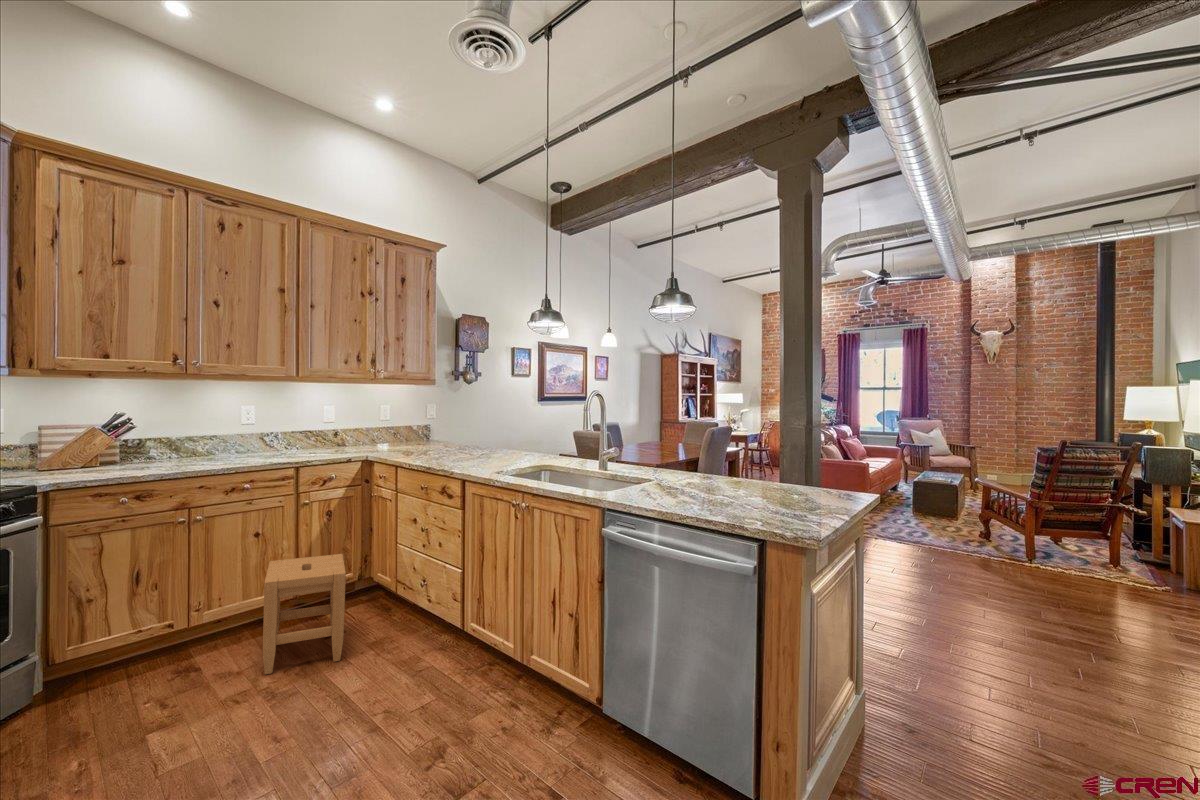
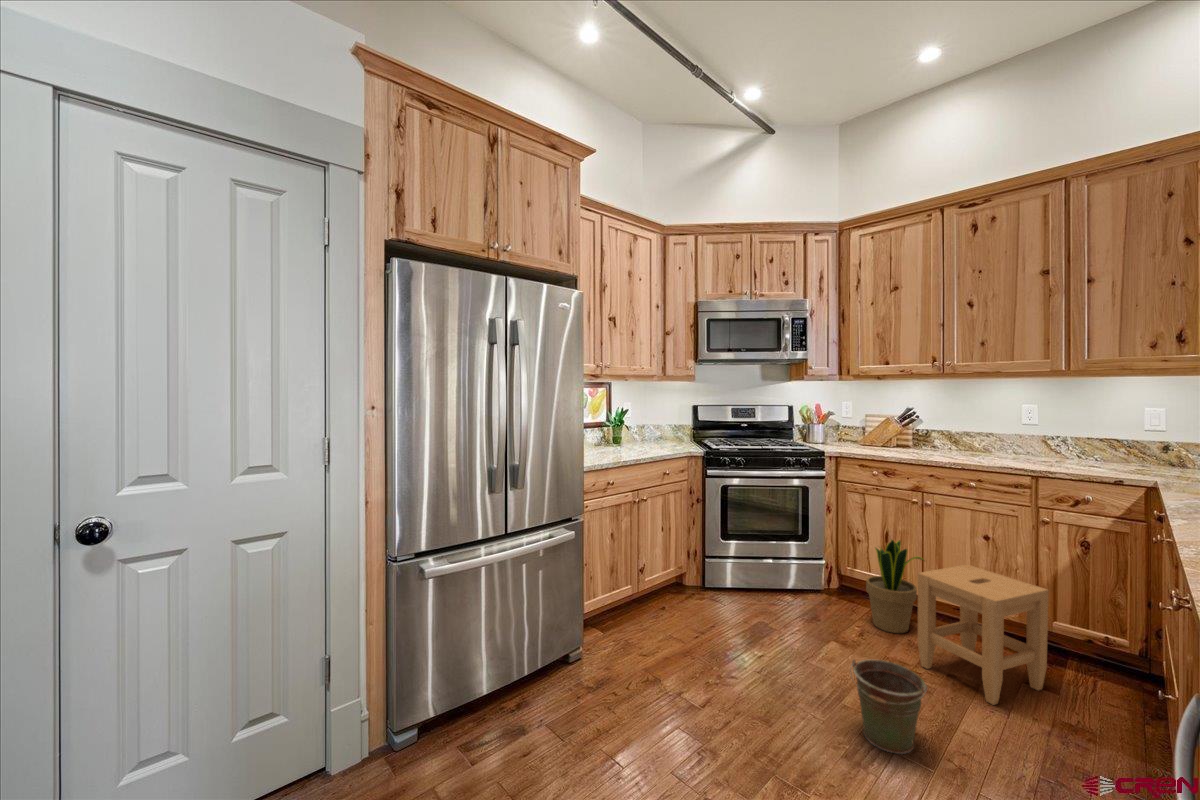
potted plant: none [149,566,218,678] -> present [866,540,924,633]
bucket: none [312,655,381,742] -> present [851,660,928,754]

